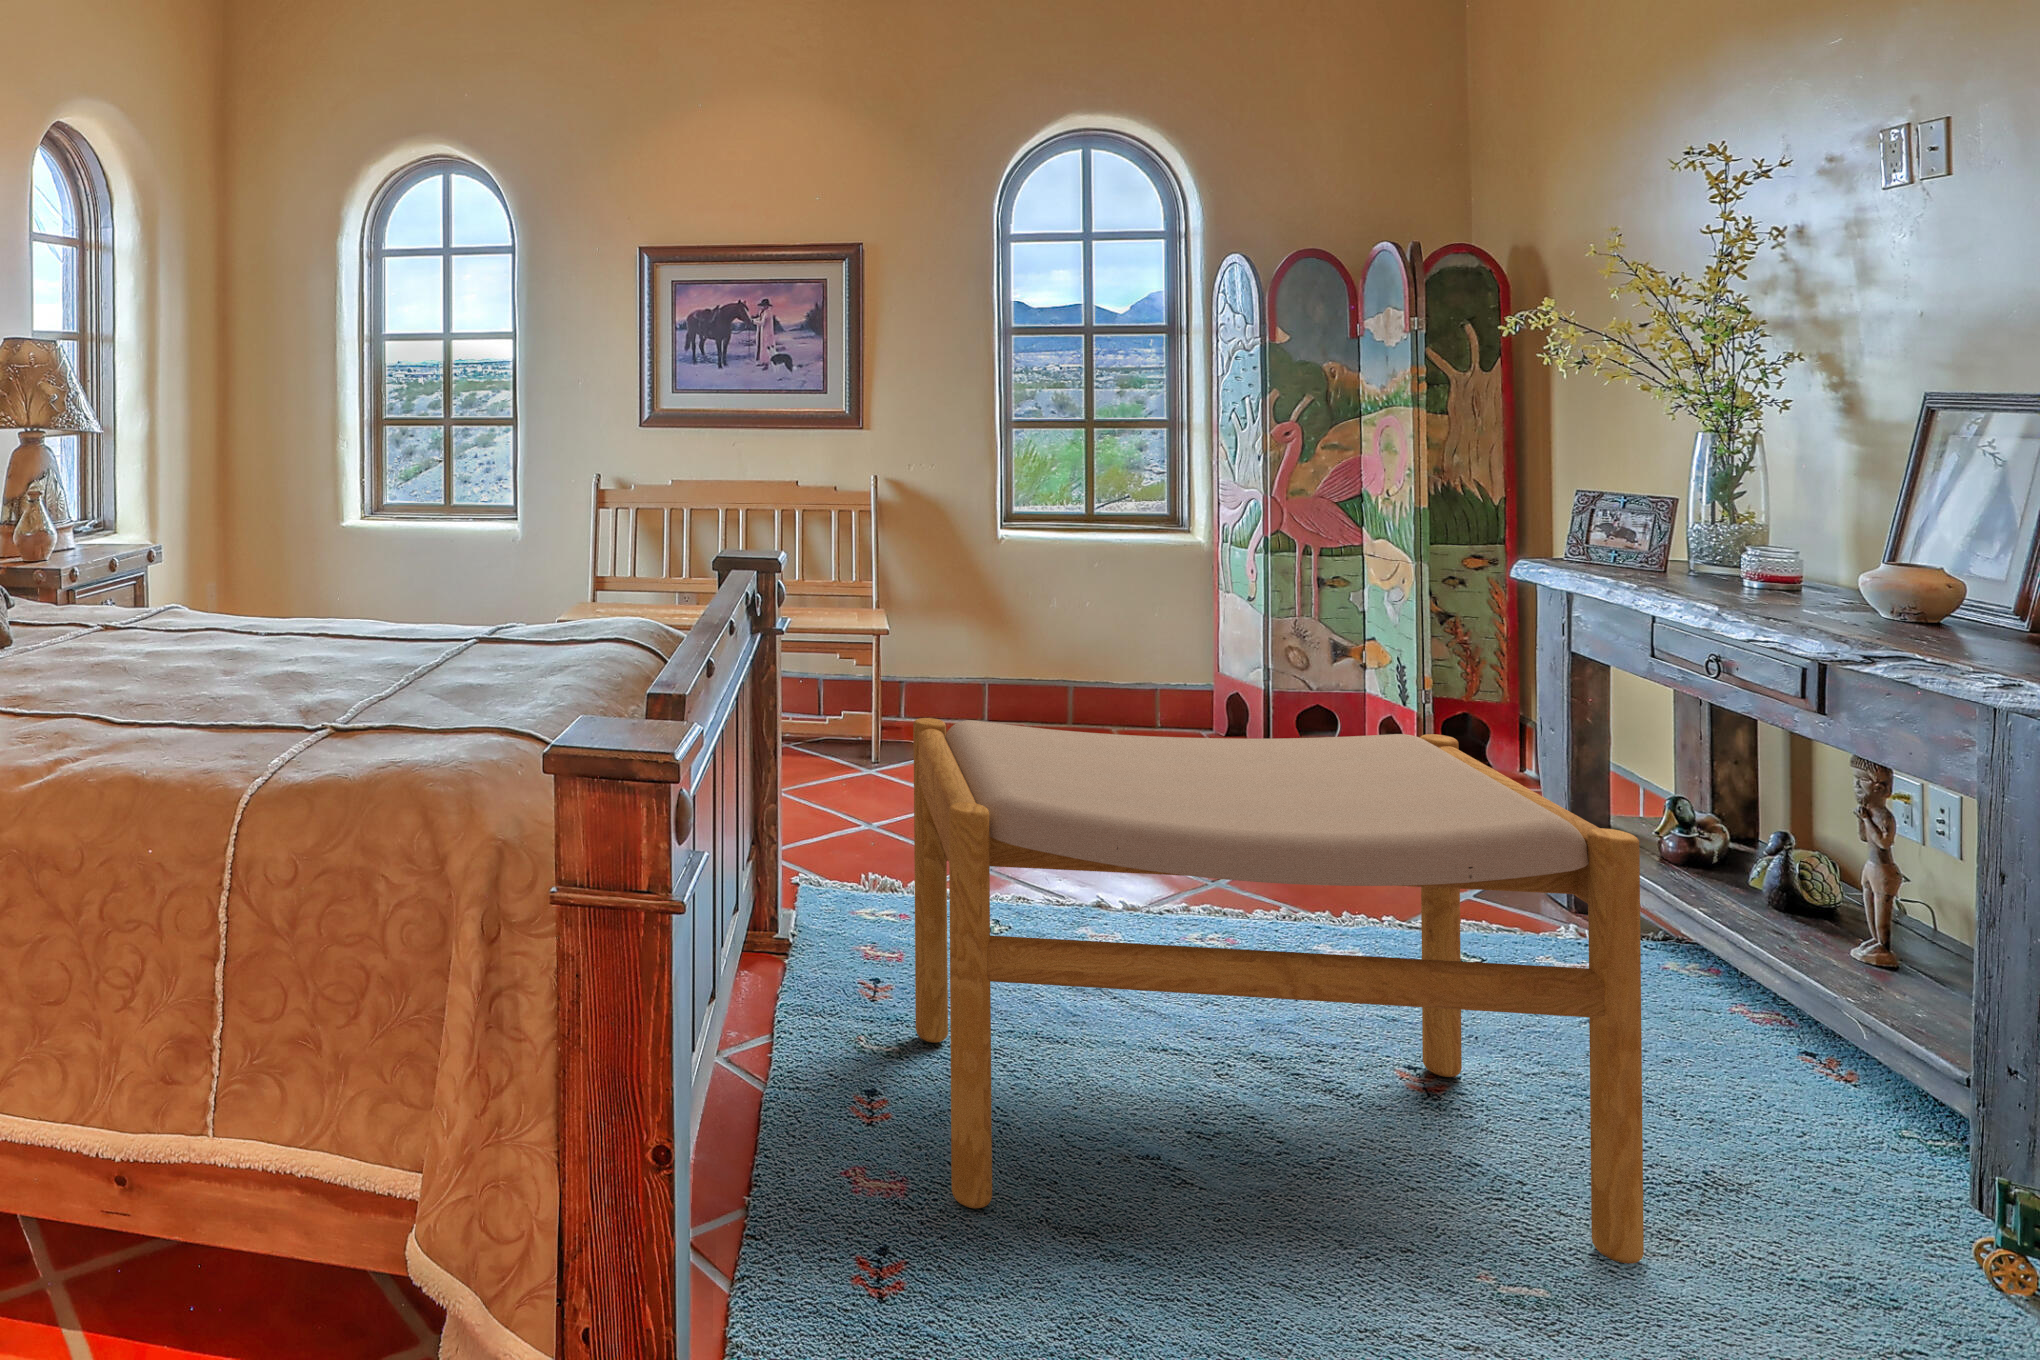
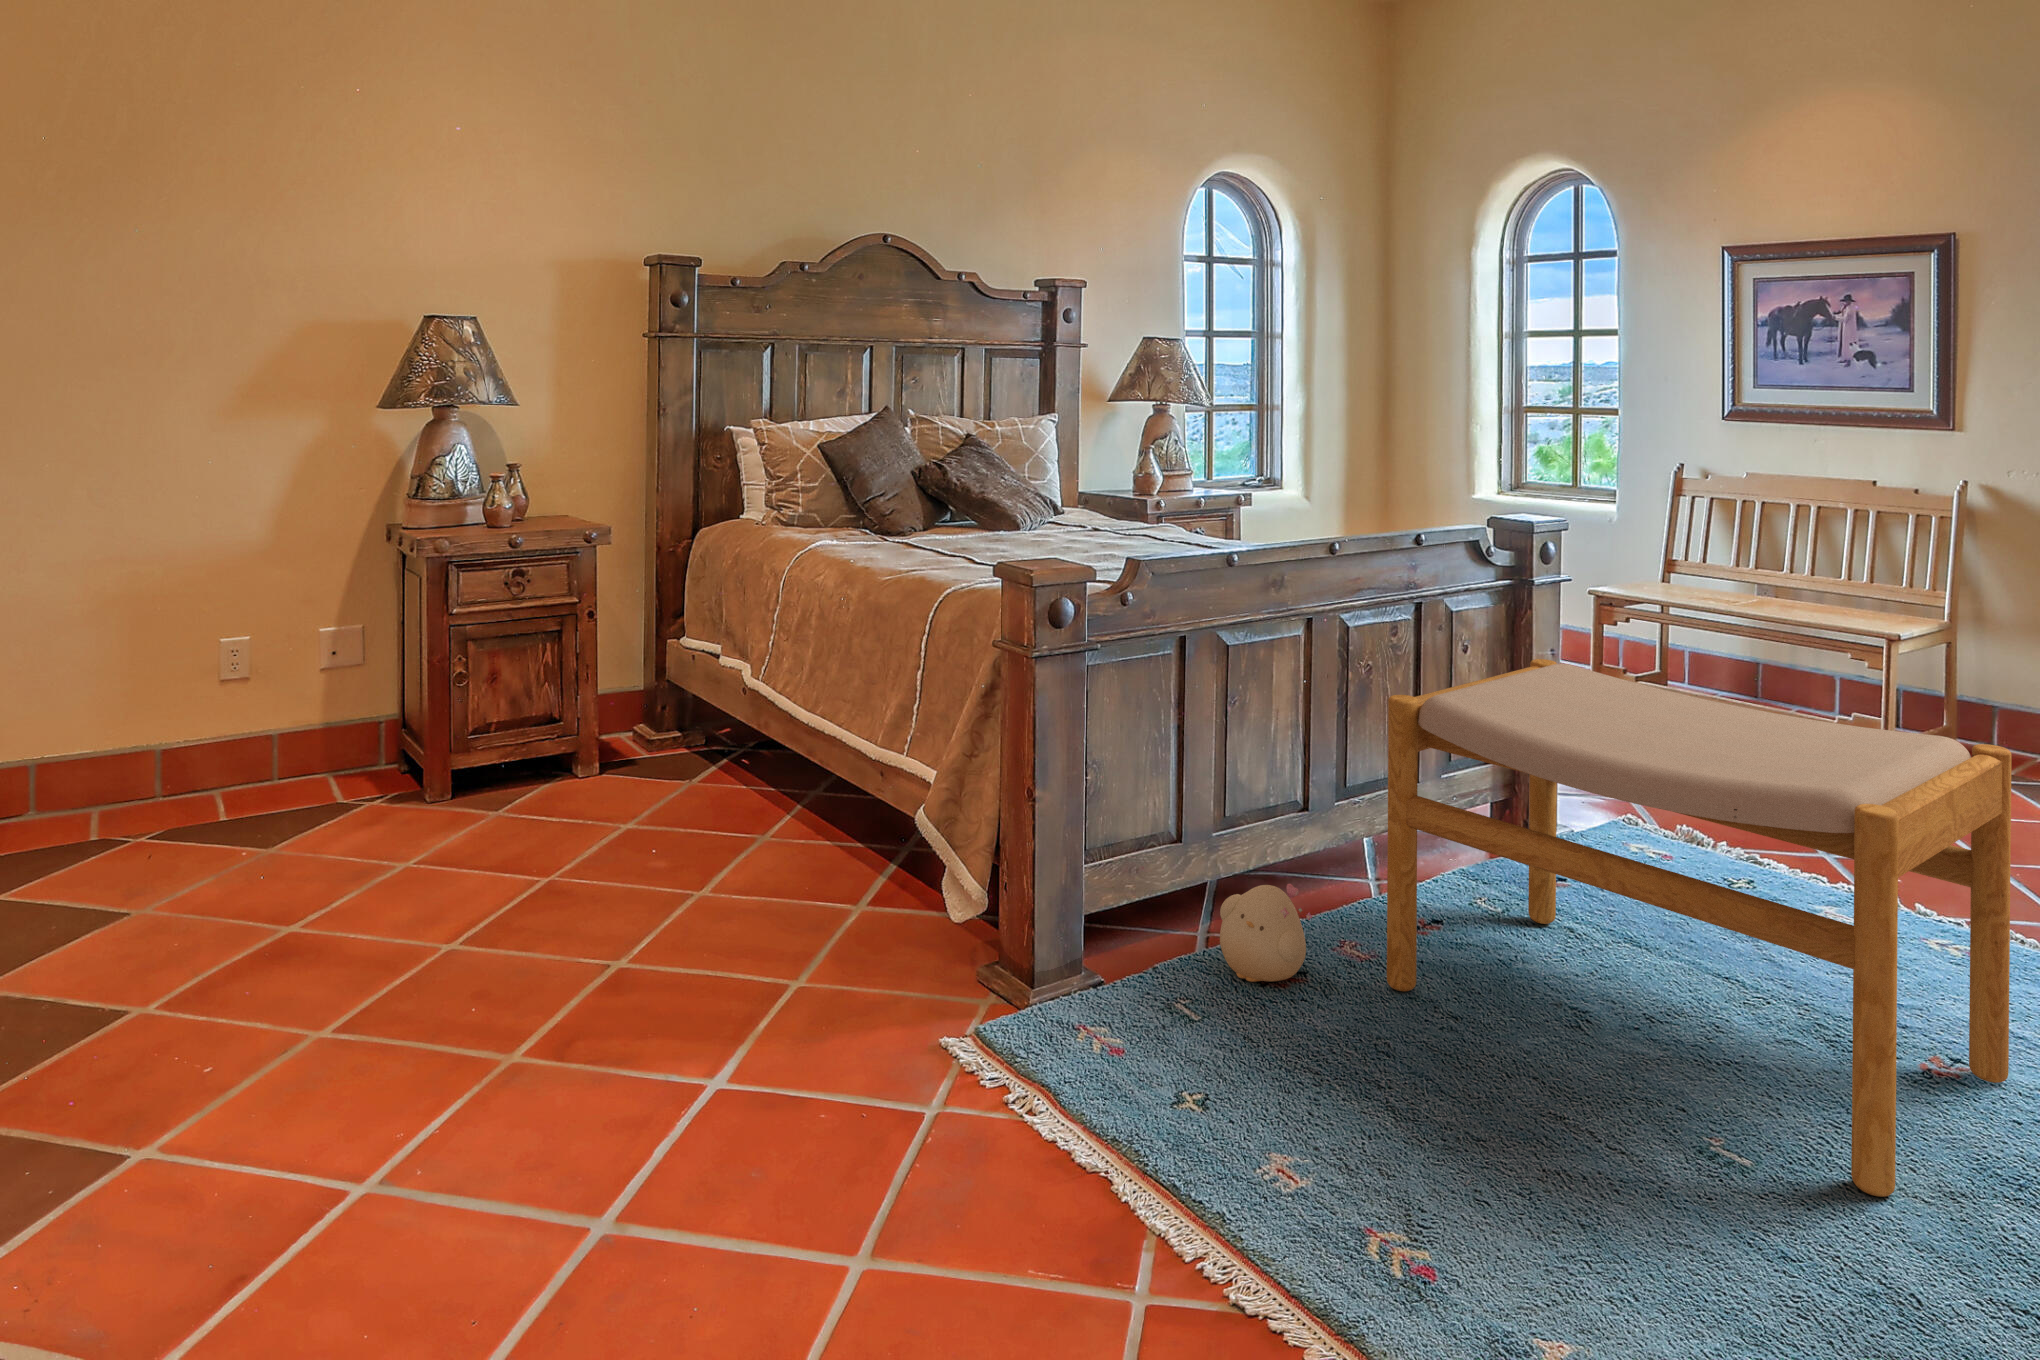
plush toy: none [753,1113,904,1282] -> present [1220,884,1312,982]

